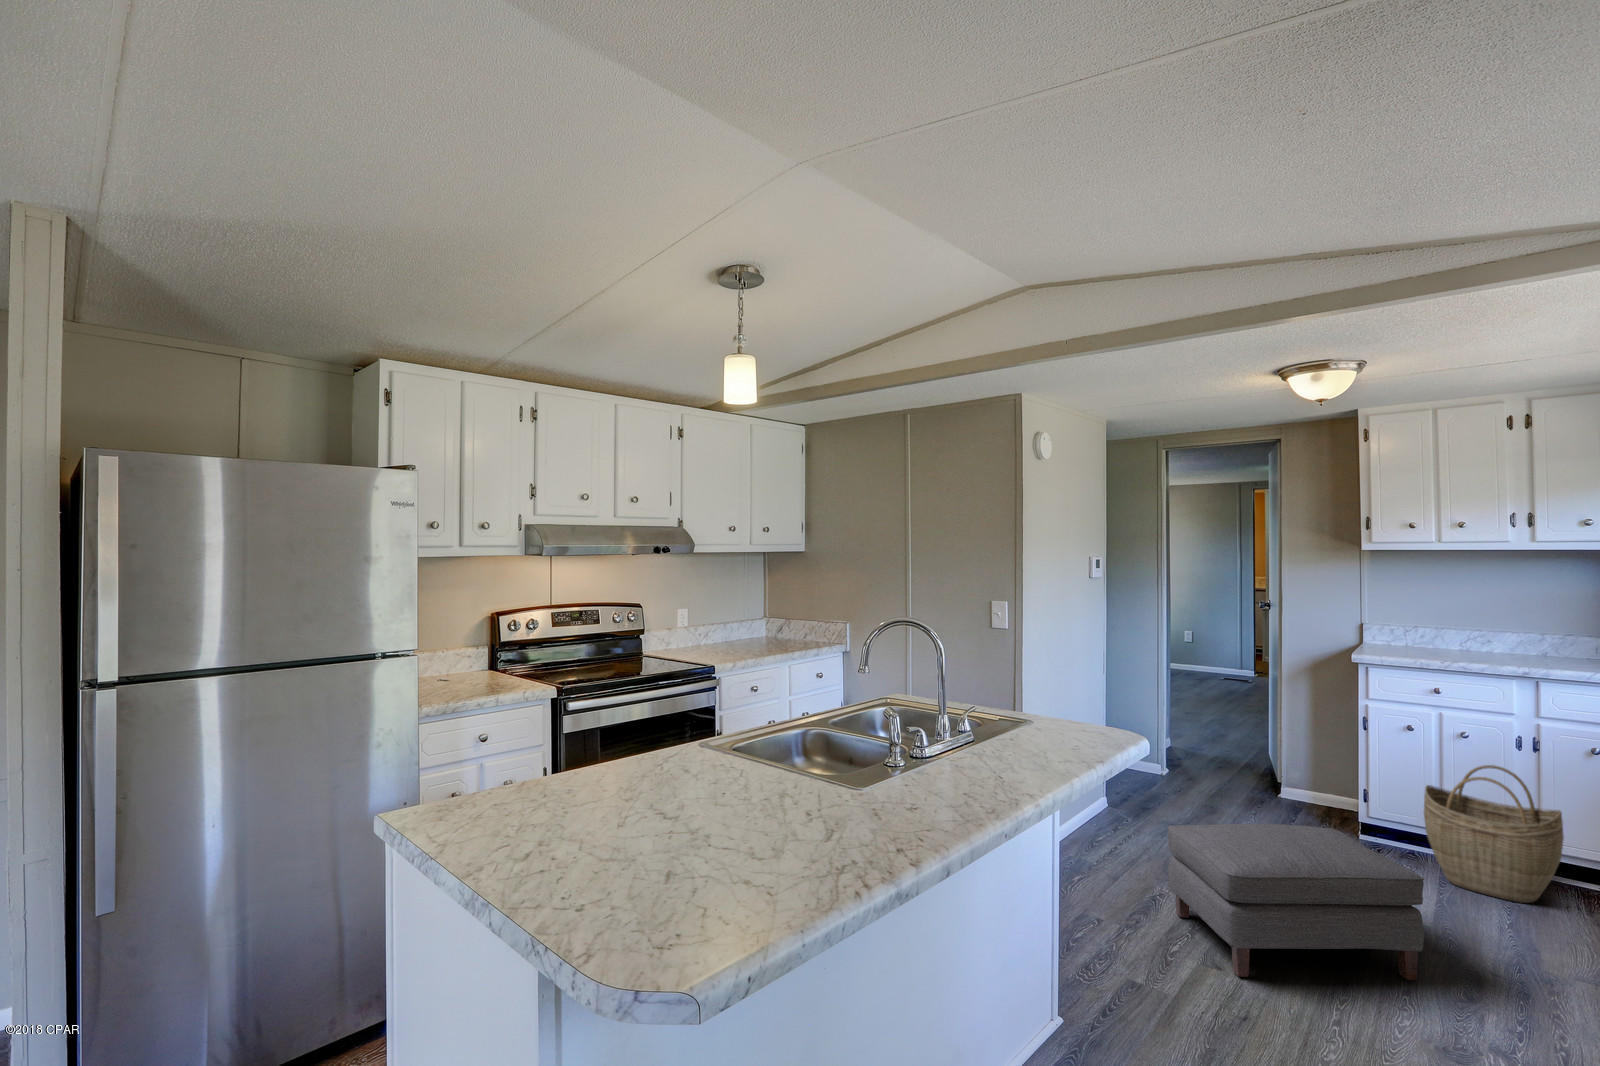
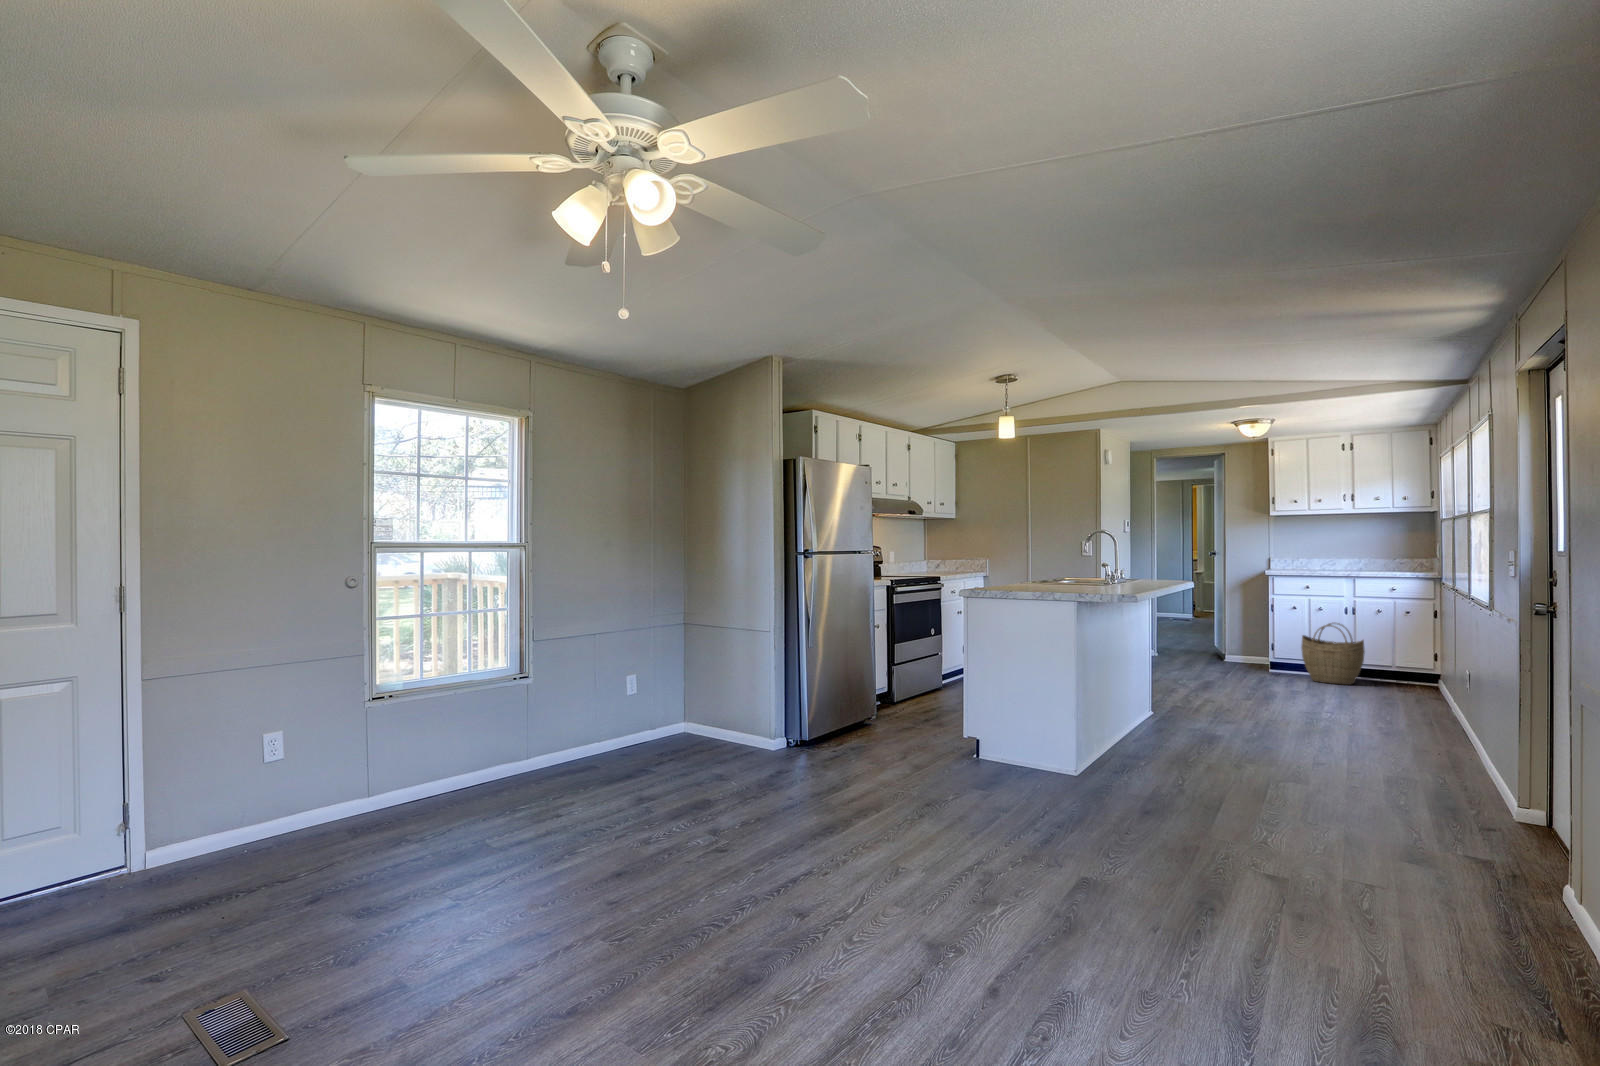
ottoman: present [1168,824,1424,980] -> none [1183,644,1301,703]

